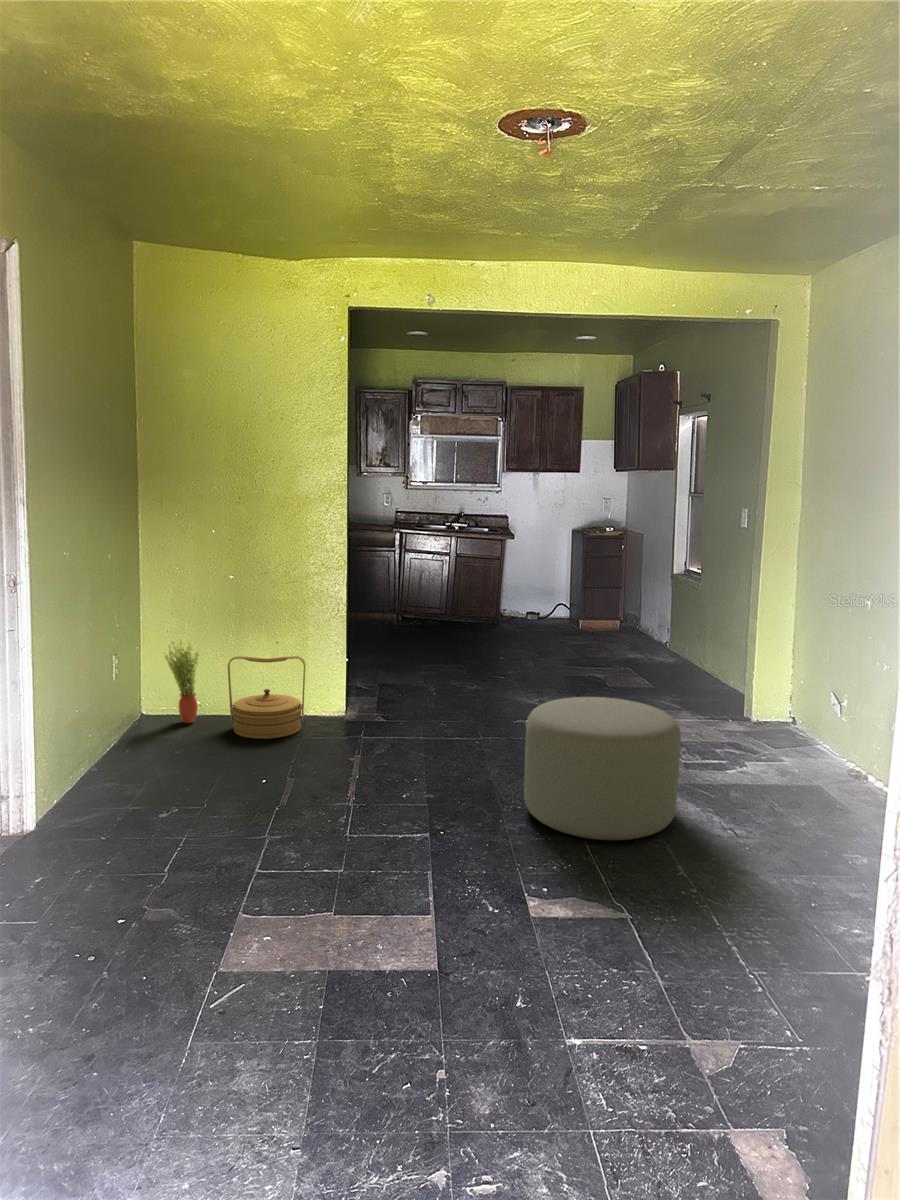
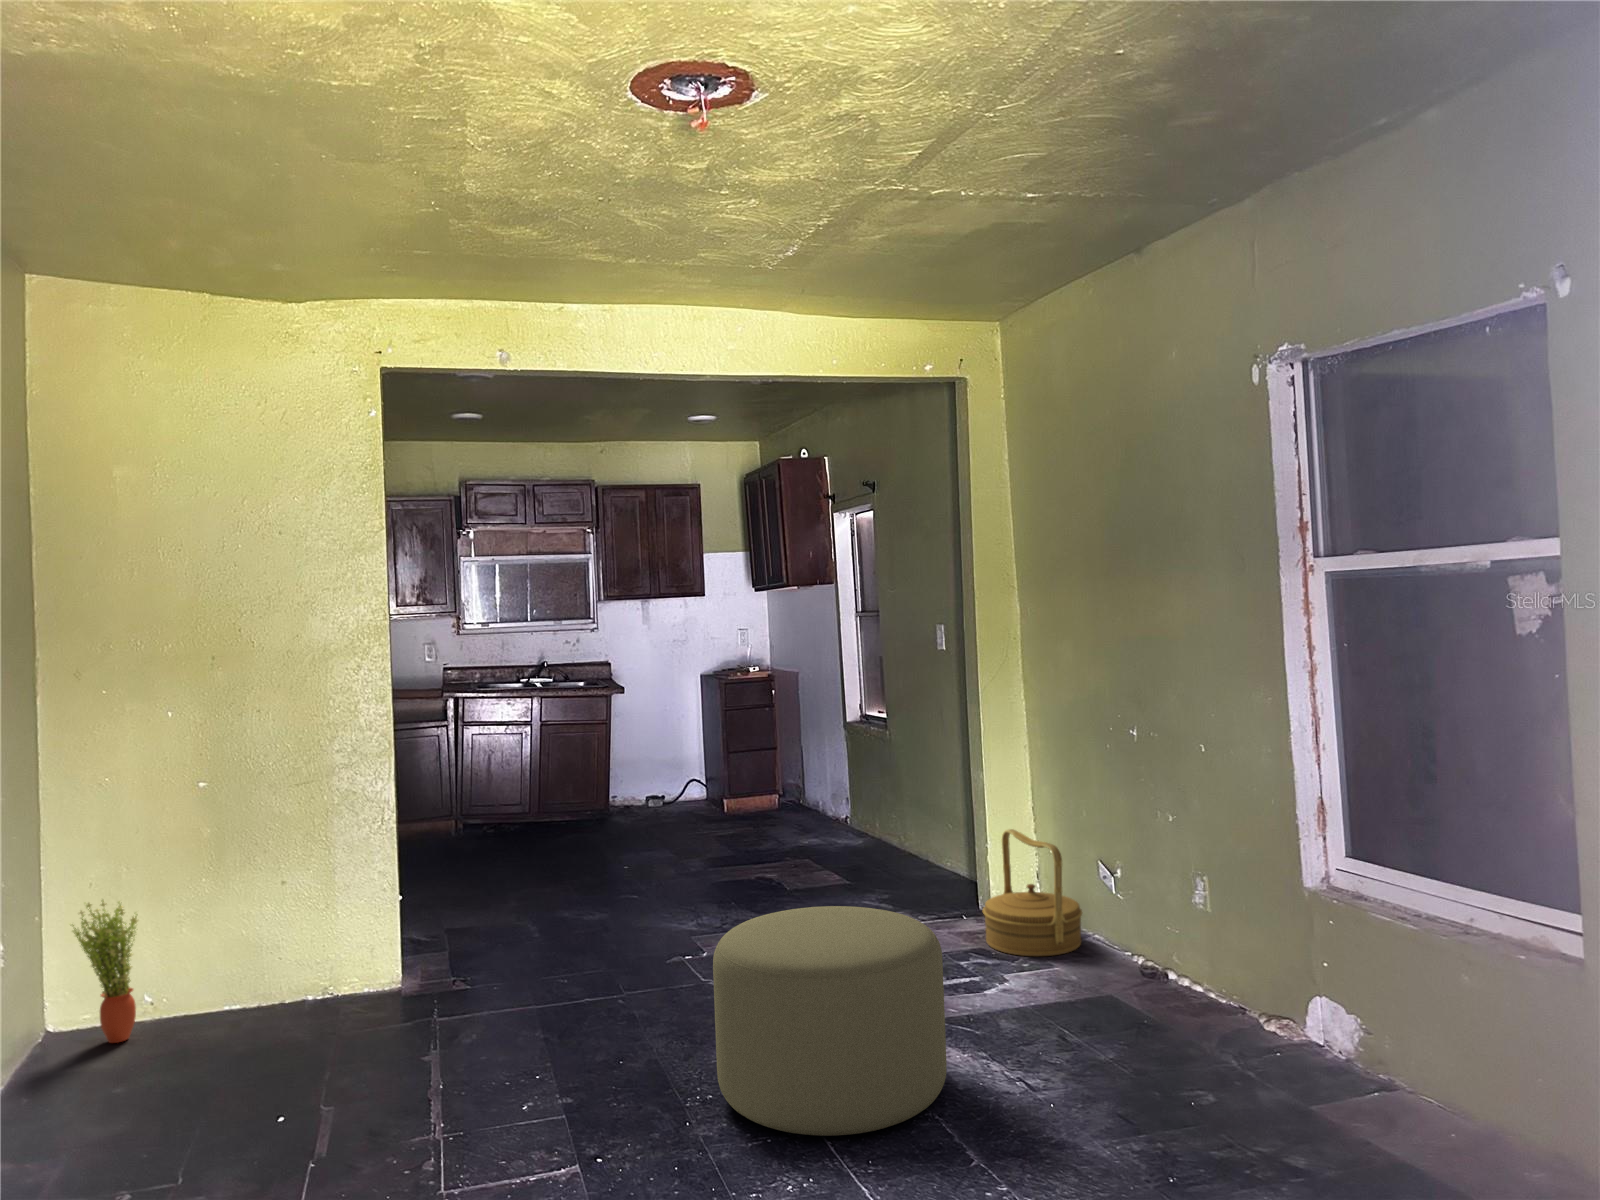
woven basket: present [227,656,306,739] -> present [983,829,1082,956]

